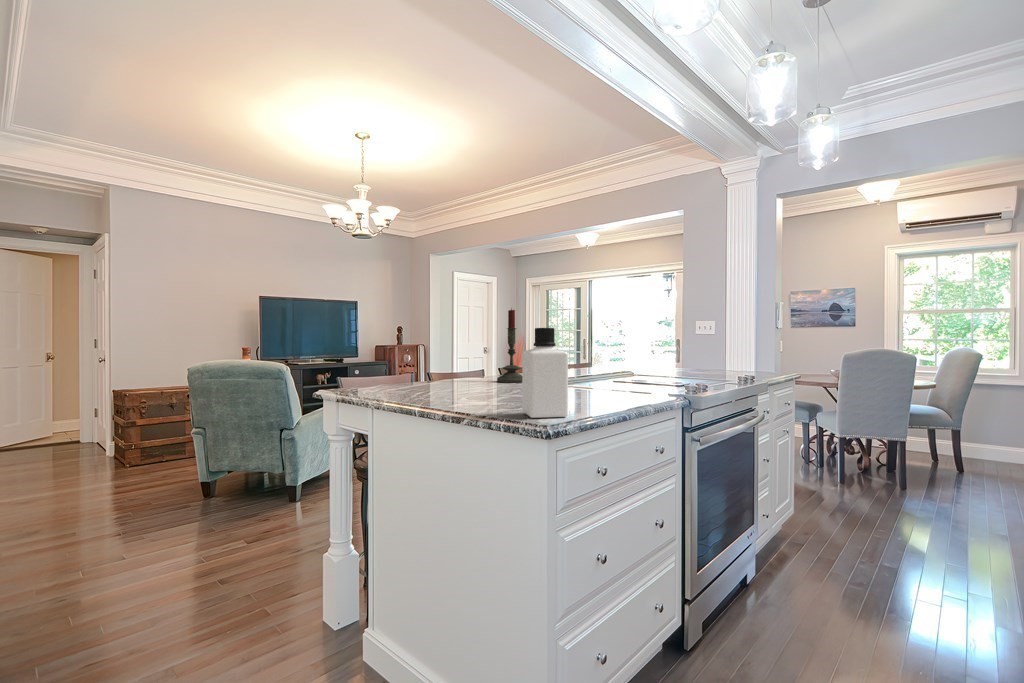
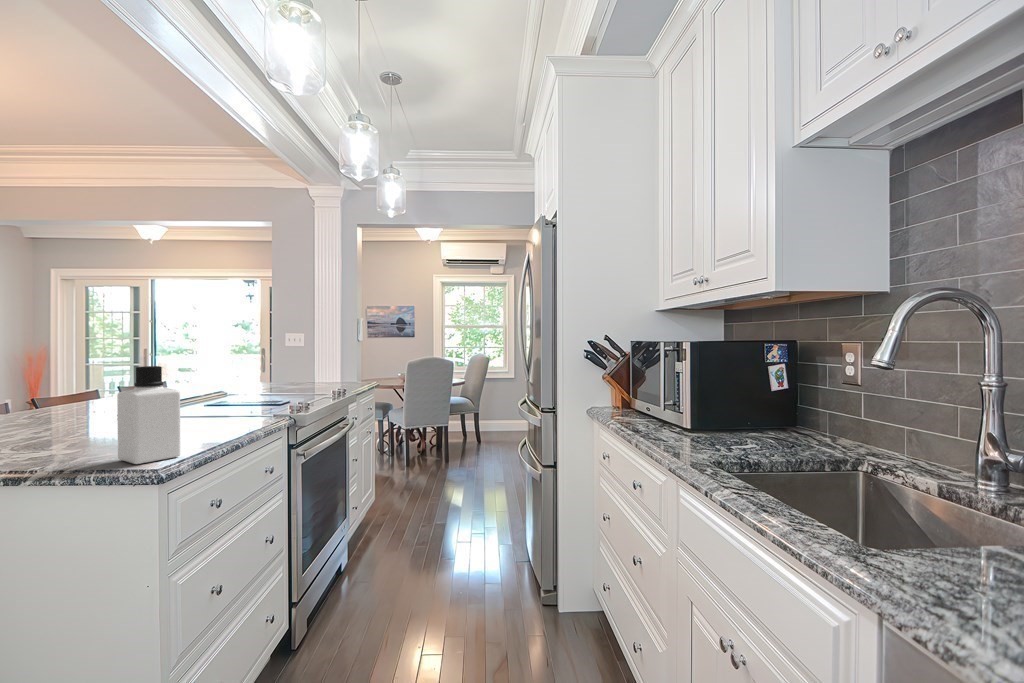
candle: present [497,309,523,383] -> none [33,326,83,422]

